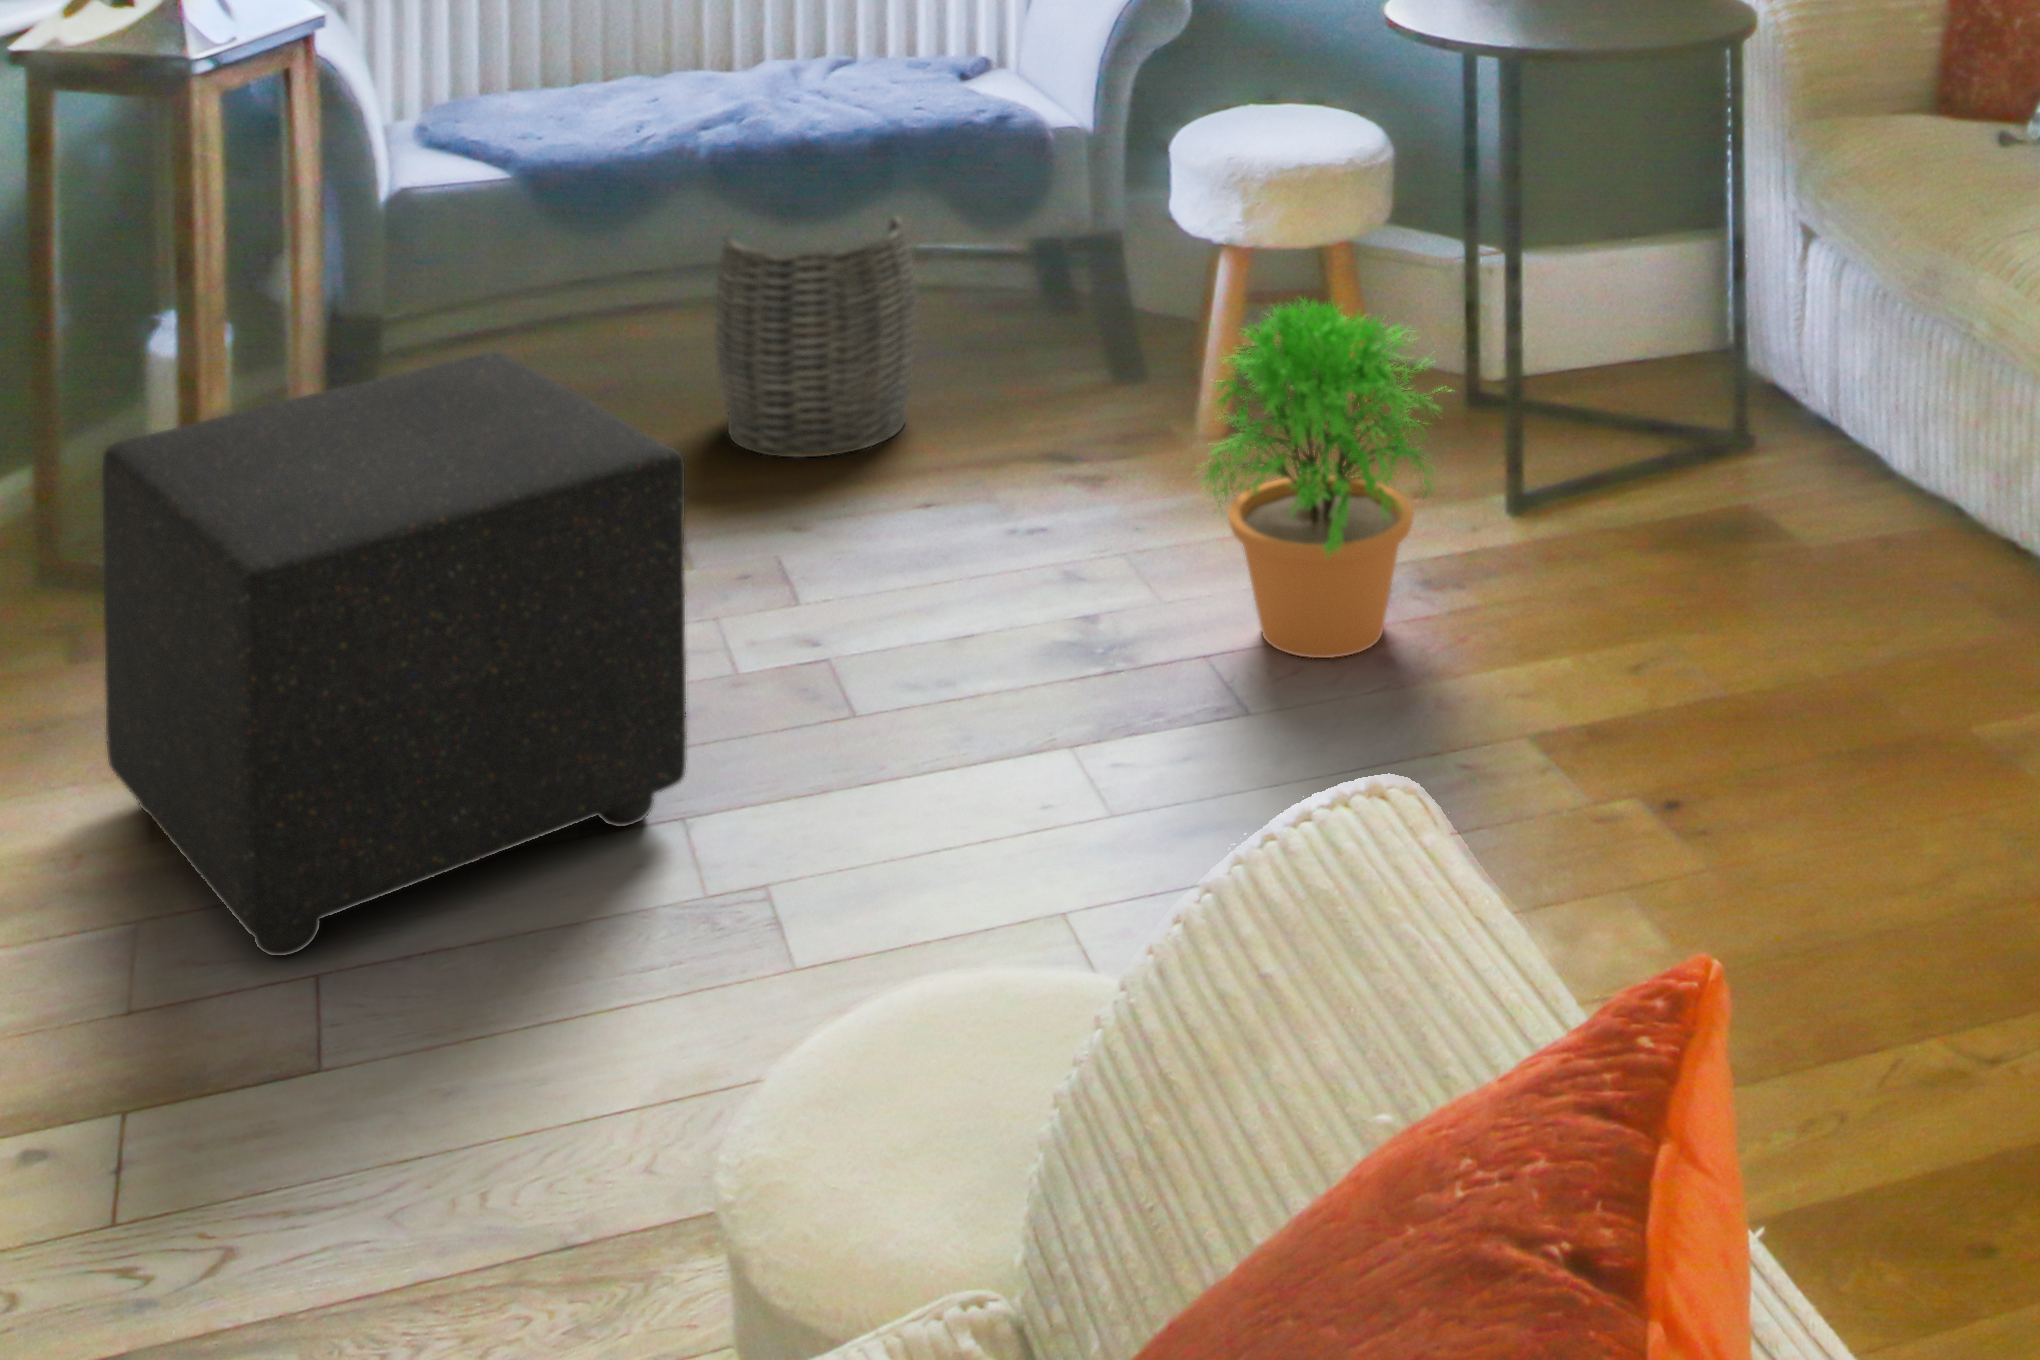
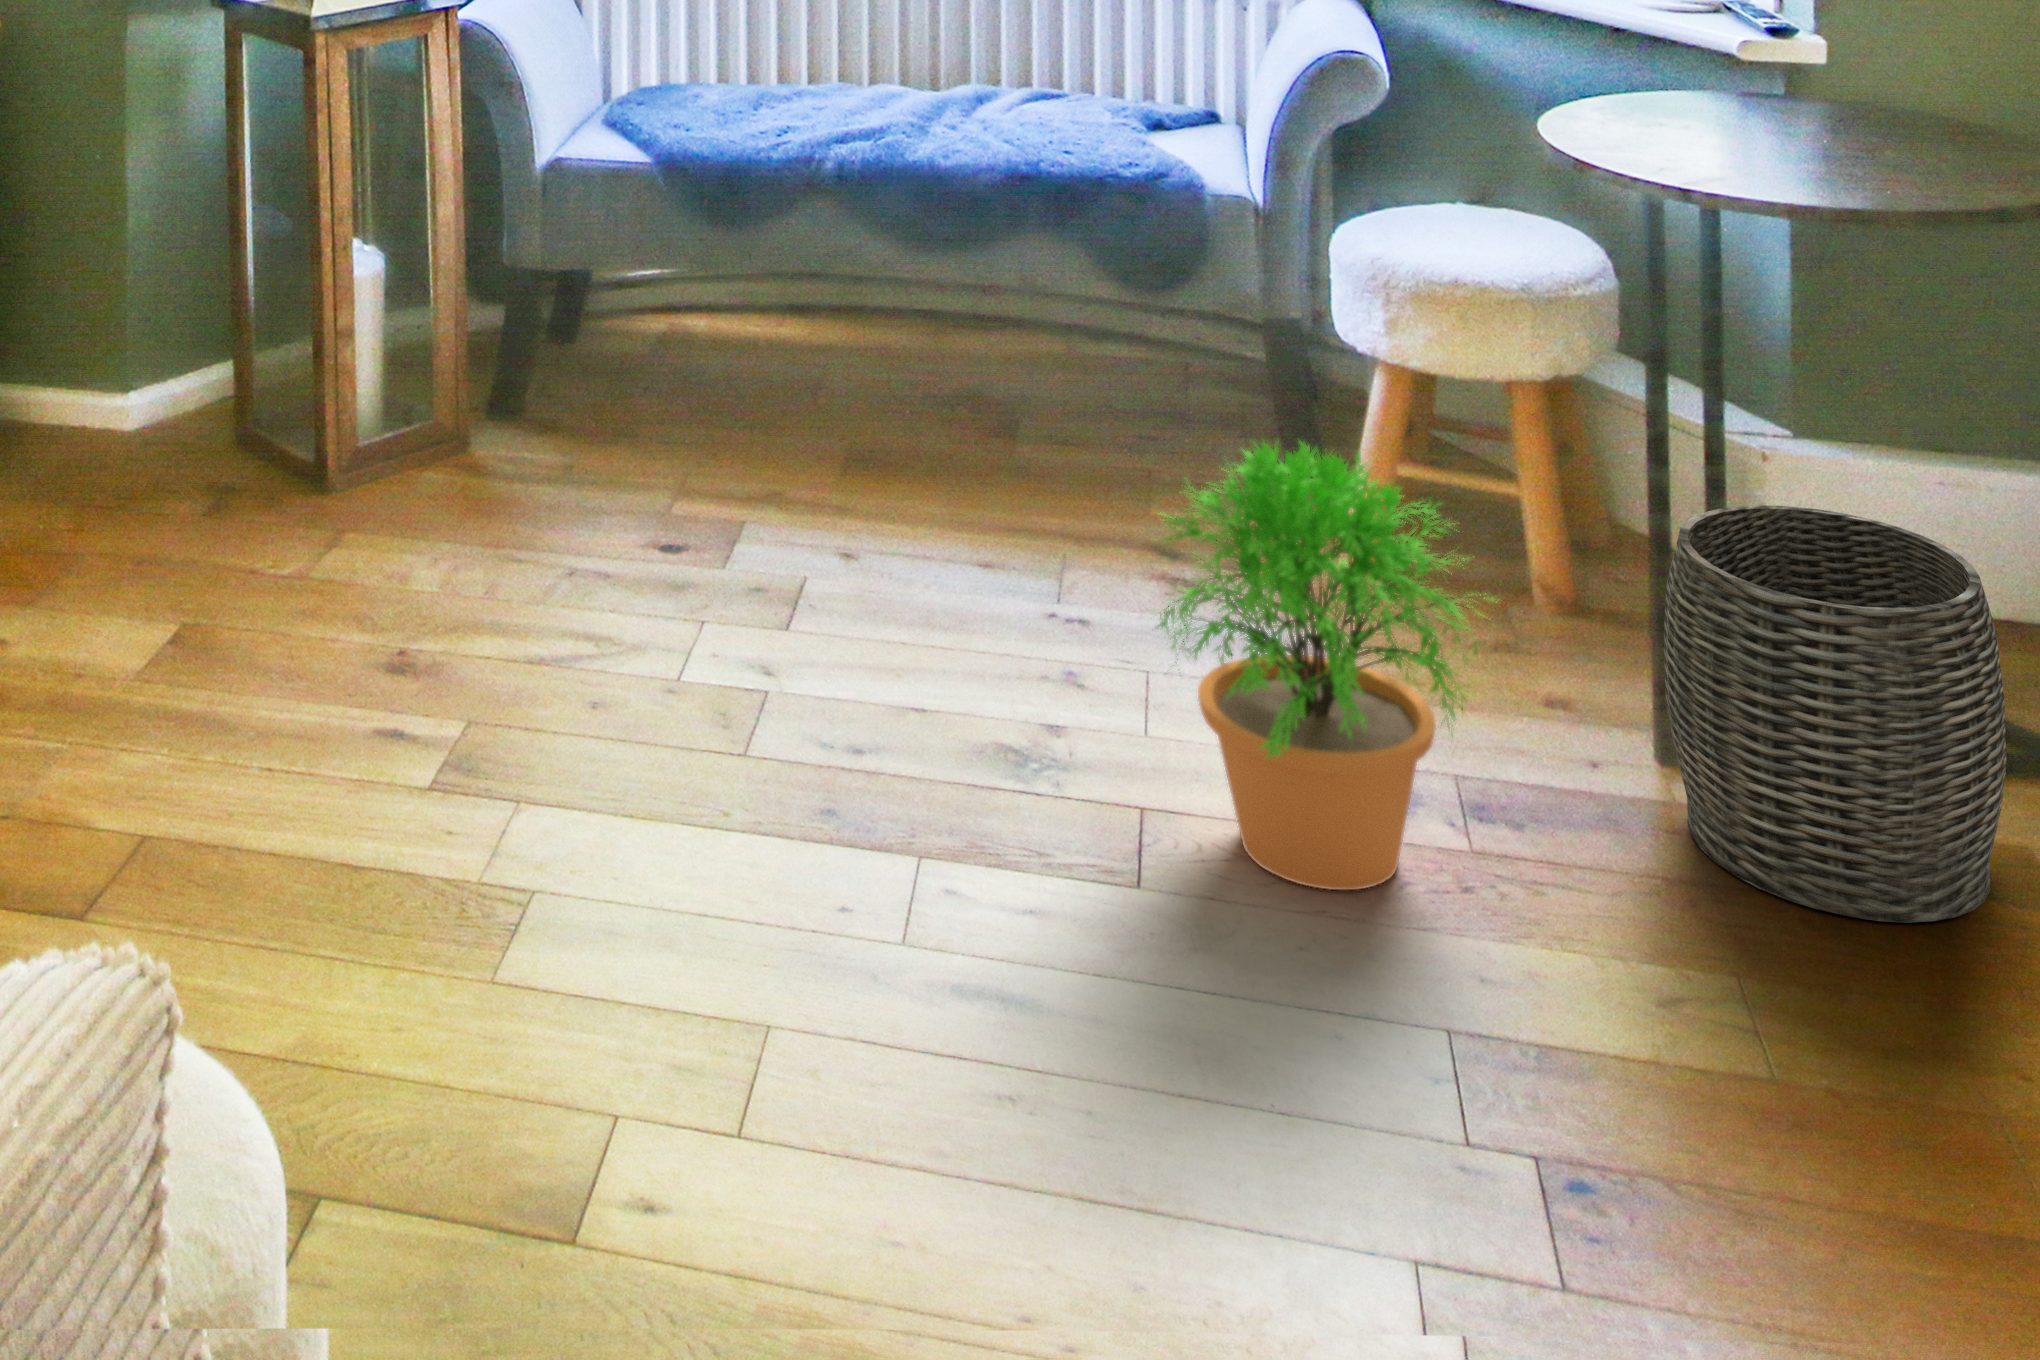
woven basket: present [715,216,916,457] -> present [1664,505,2006,923]
ottoman: present [102,351,687,956] -> none [90,323,528,828]

